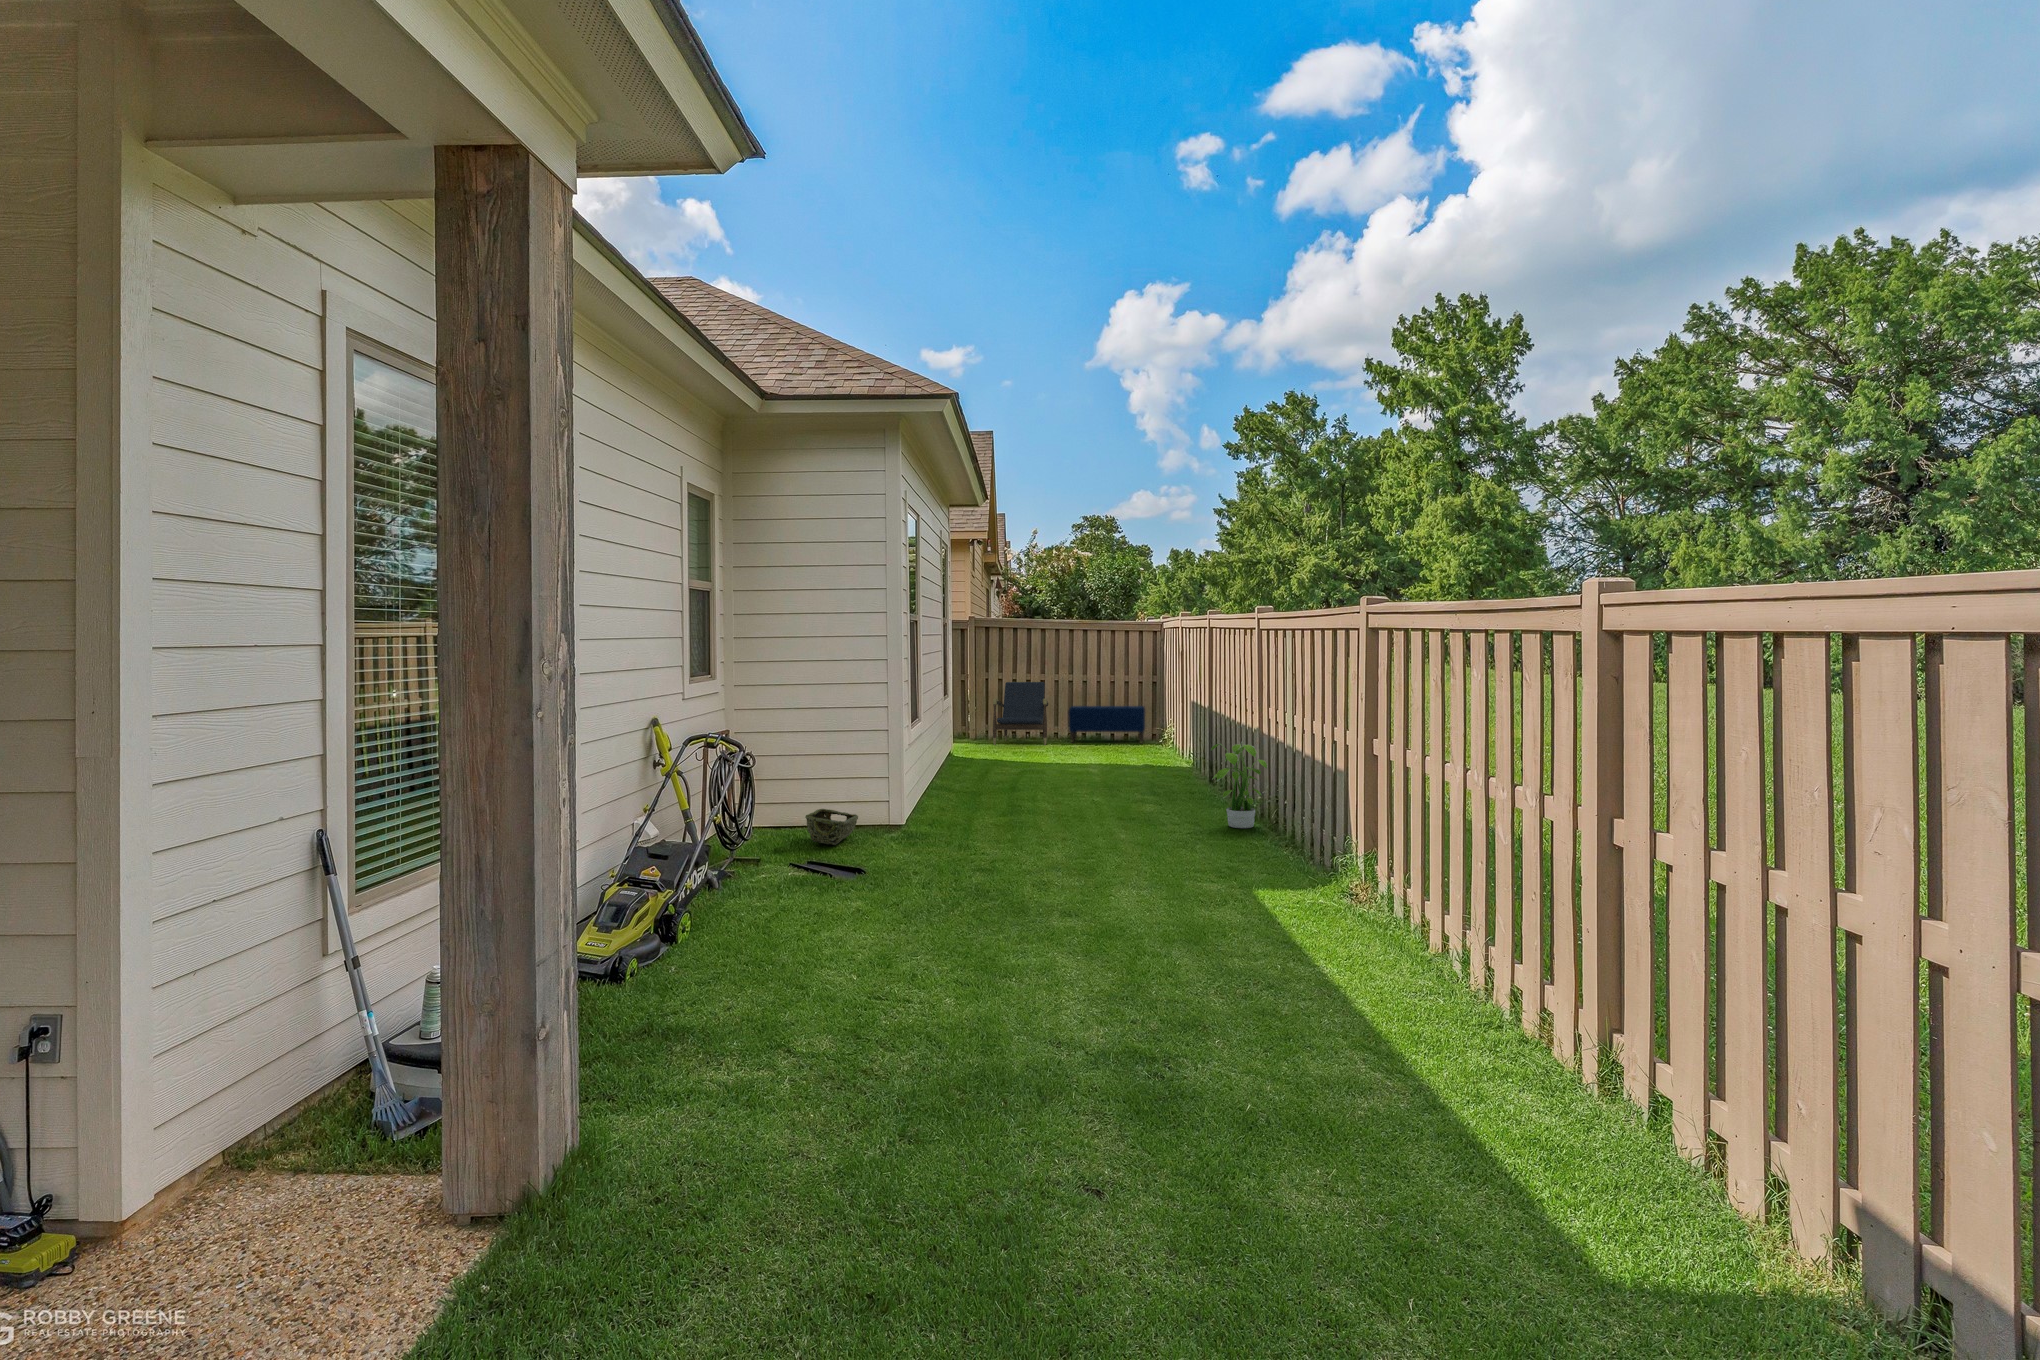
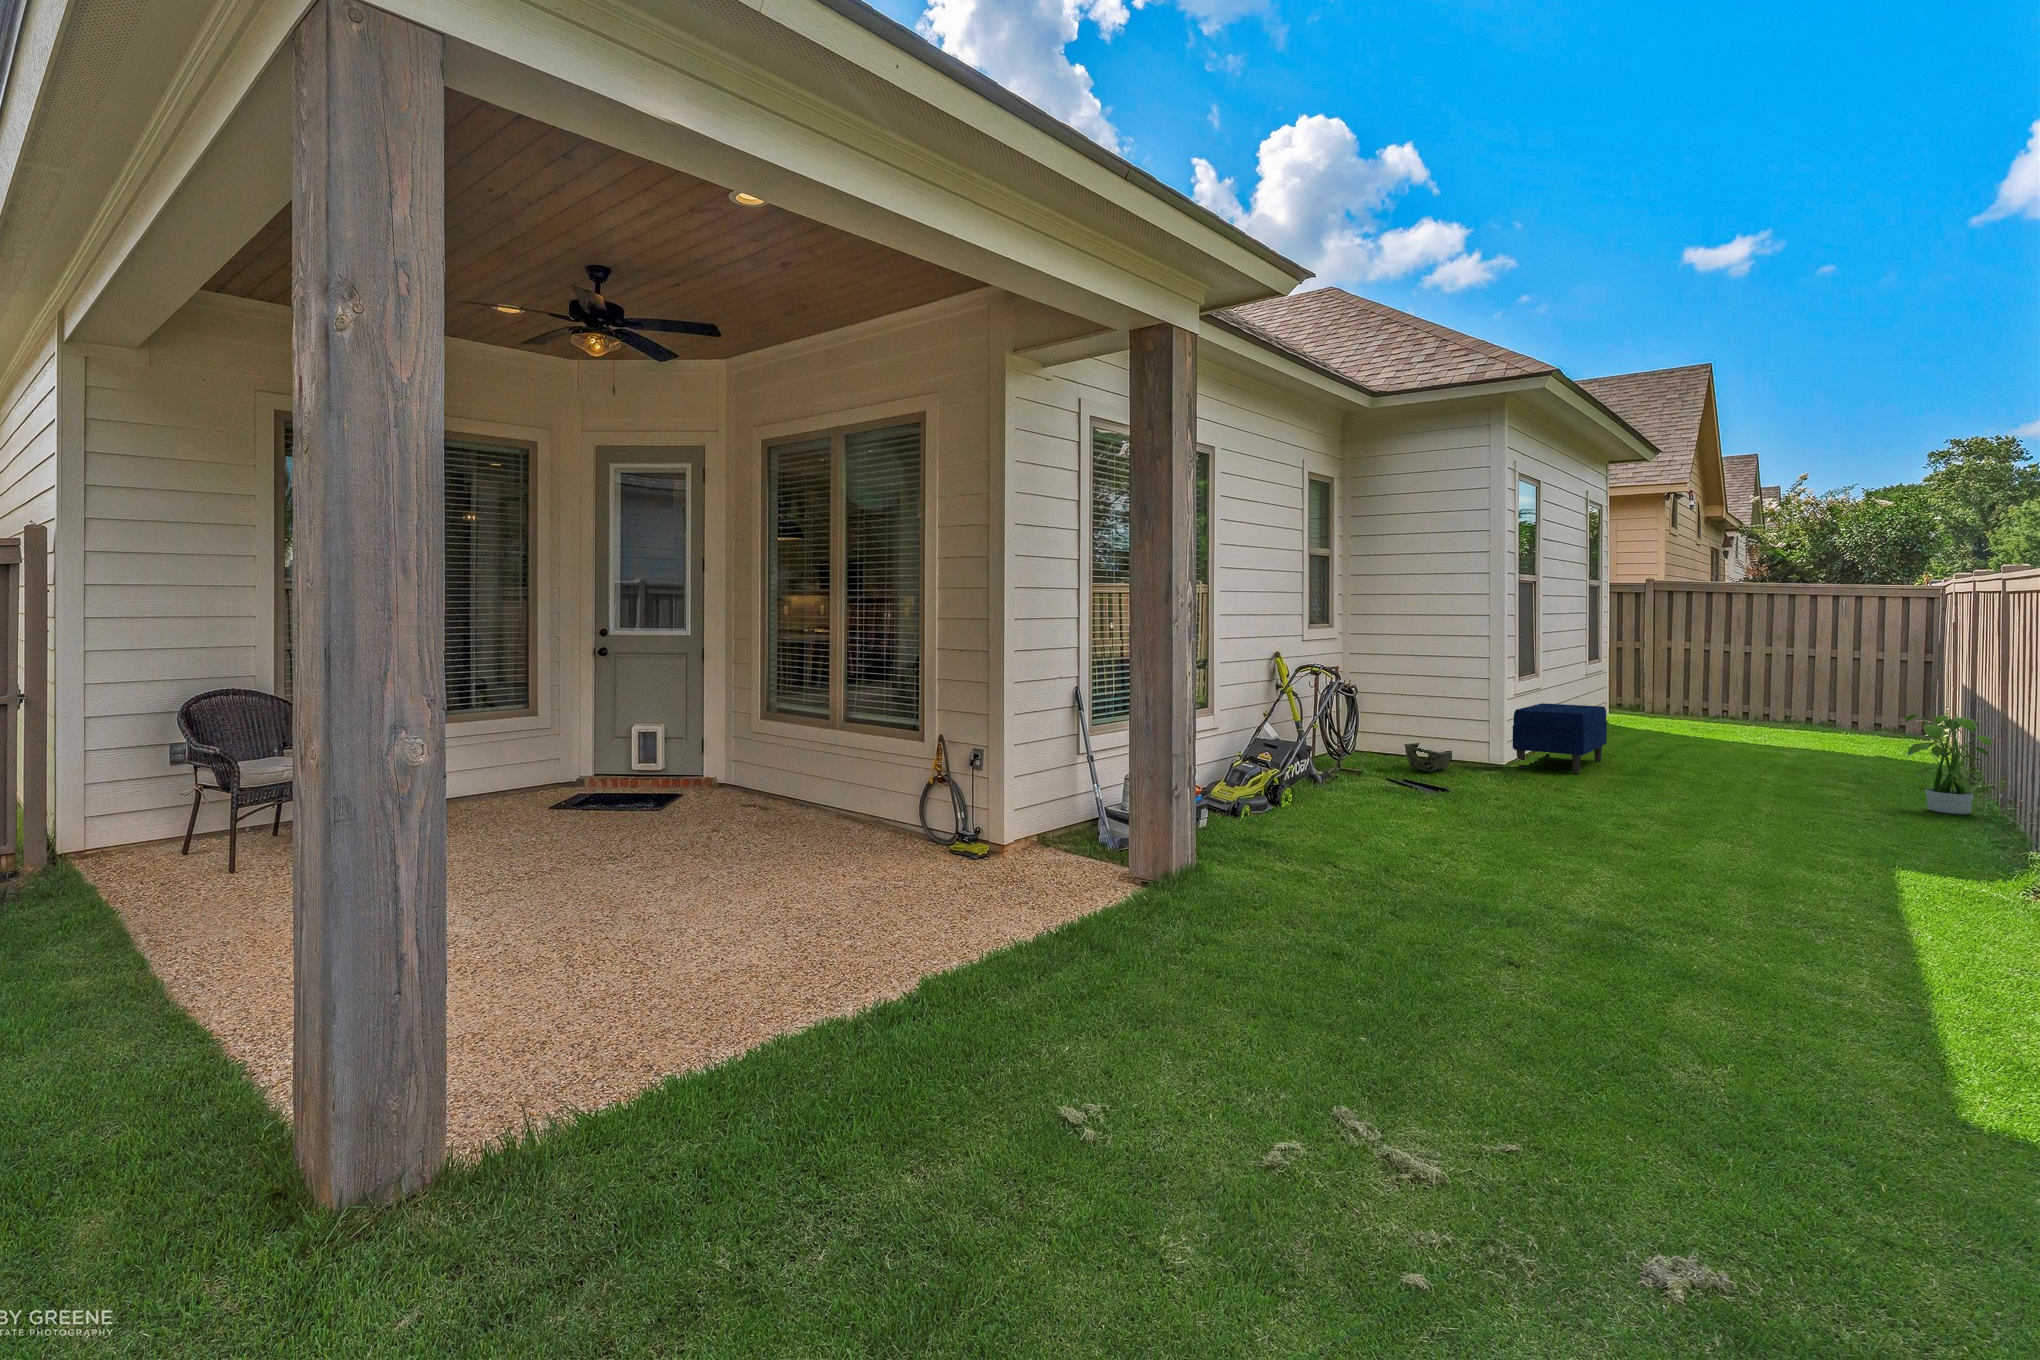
lounge chair: present [993,682,1048,745] -> none [1669,653,1752,724]
bench: present [1068,706,1145,743] -> present [1513,703,1607,774]

